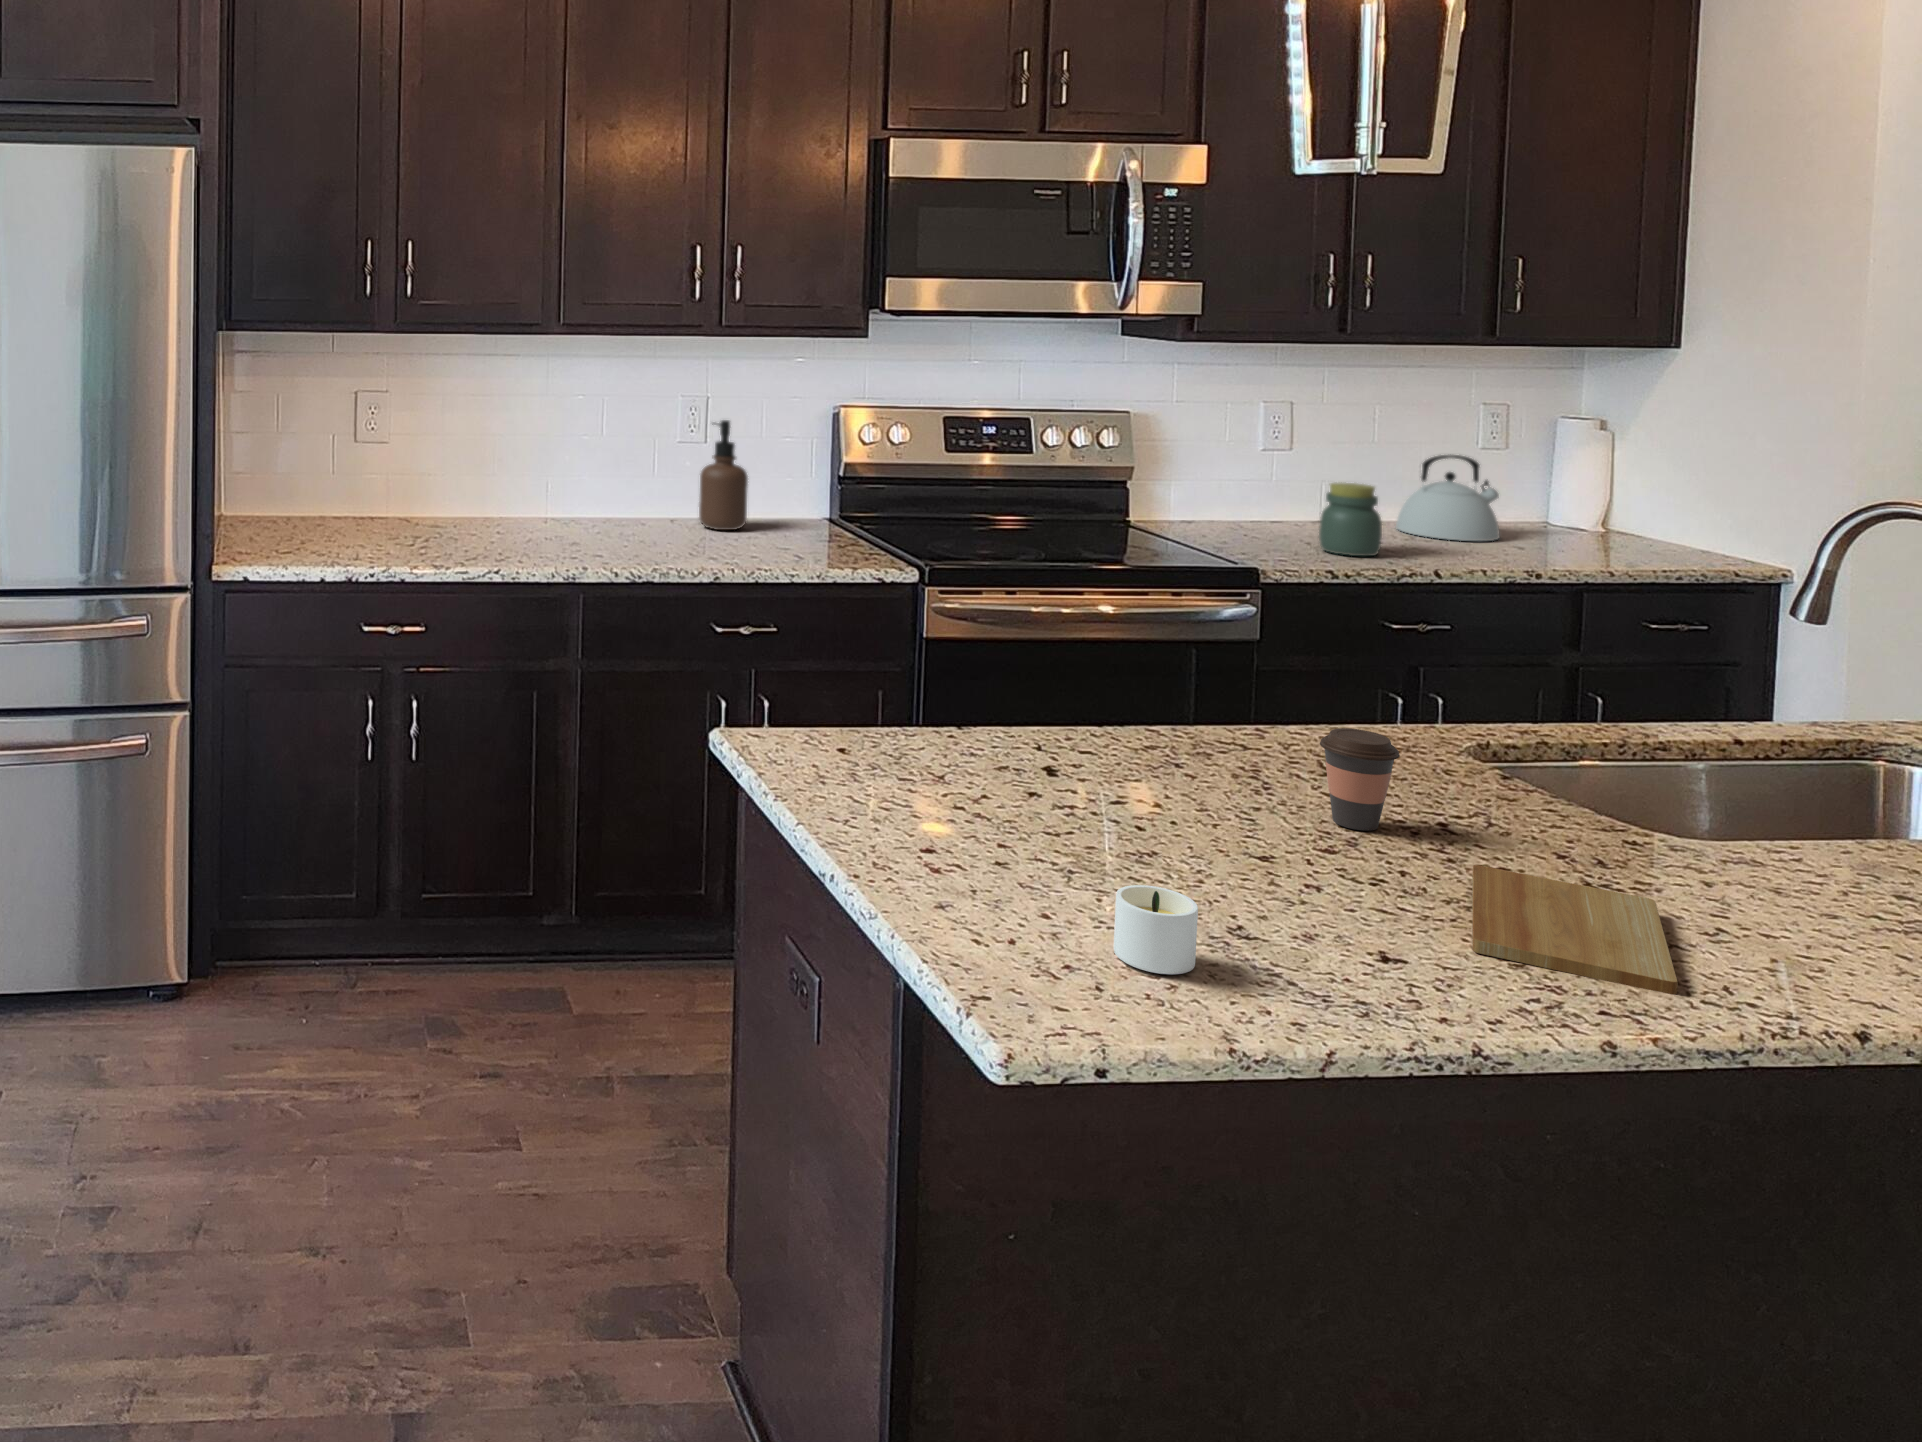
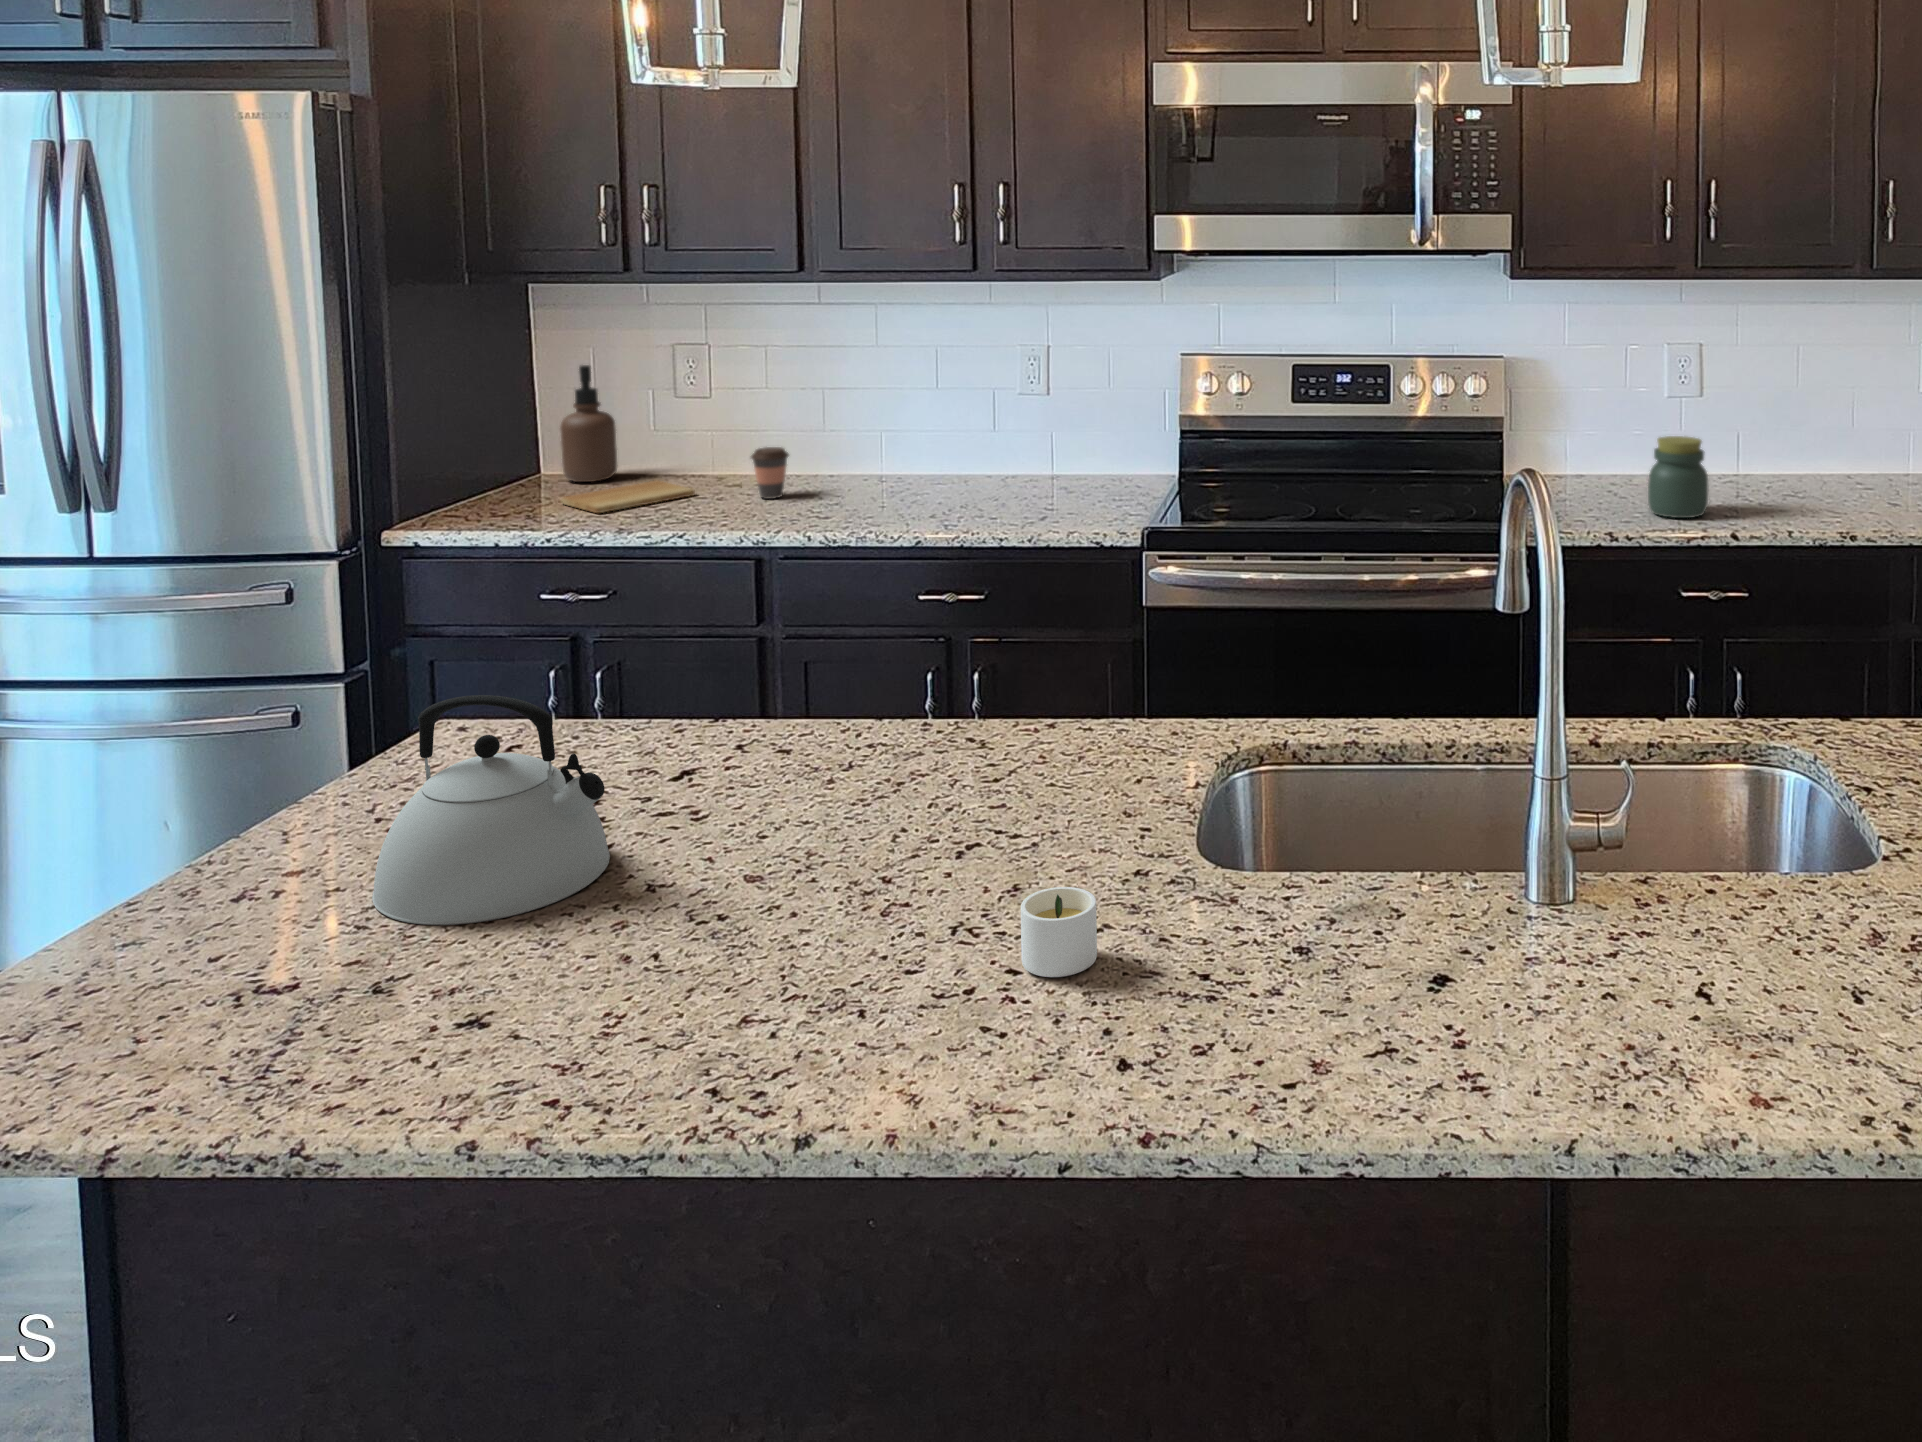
soap dispenser: present [699,420,748,530] -> present [561,365,617,482]
kettle: present [1396,455,1500,541] -> present [372,695,610,925]
coffee cup: present [1320,728,1400,831] -> present [751,447,789,499]
cutting board: present [1472,865,1678,995] -> present [561,481,695,513]
candle: present [1114,885,1198,974] -> present [1021,887,1097,977]

